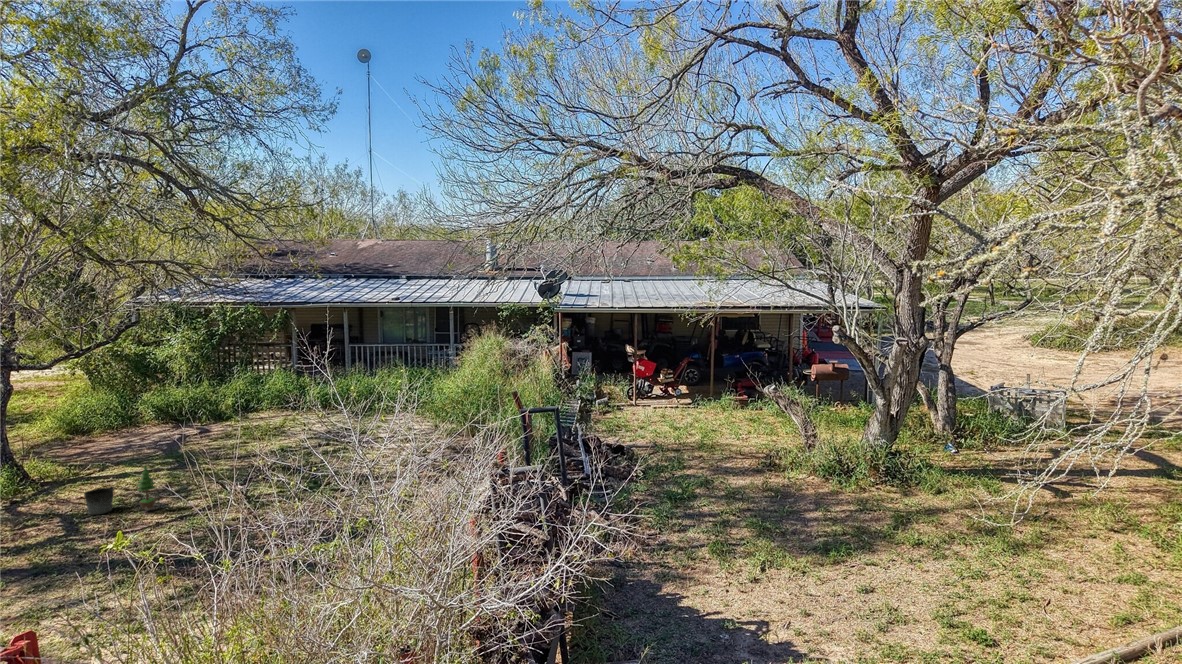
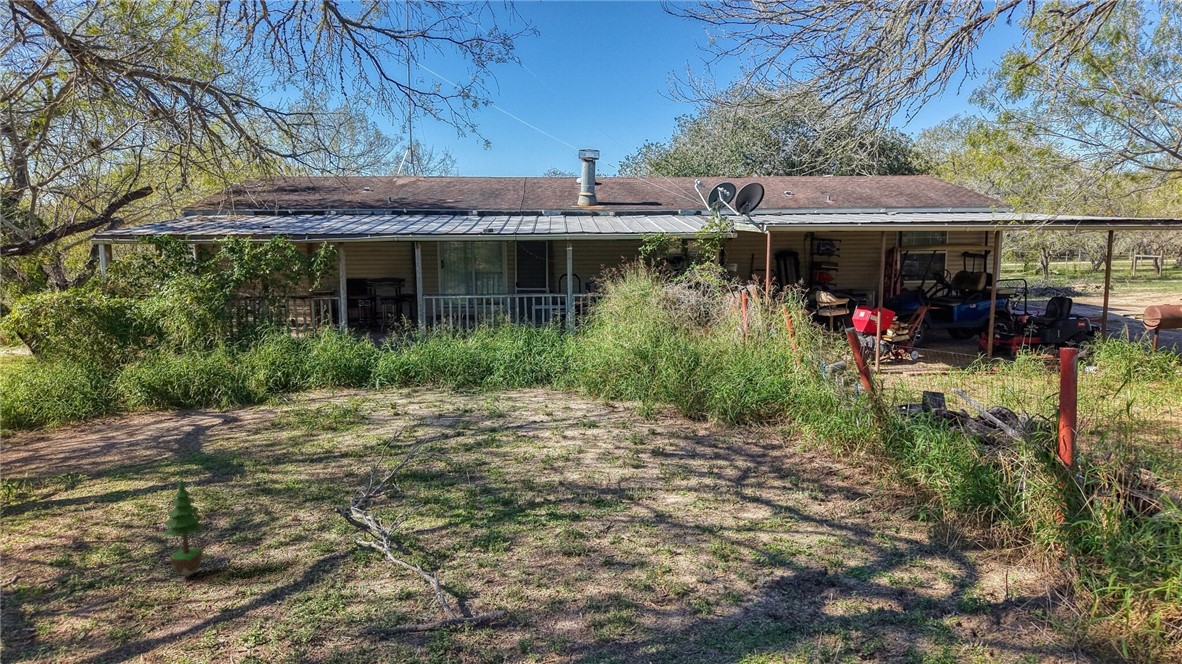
bucket: present [84,486,115,515] -> none [45,523,114,589]

